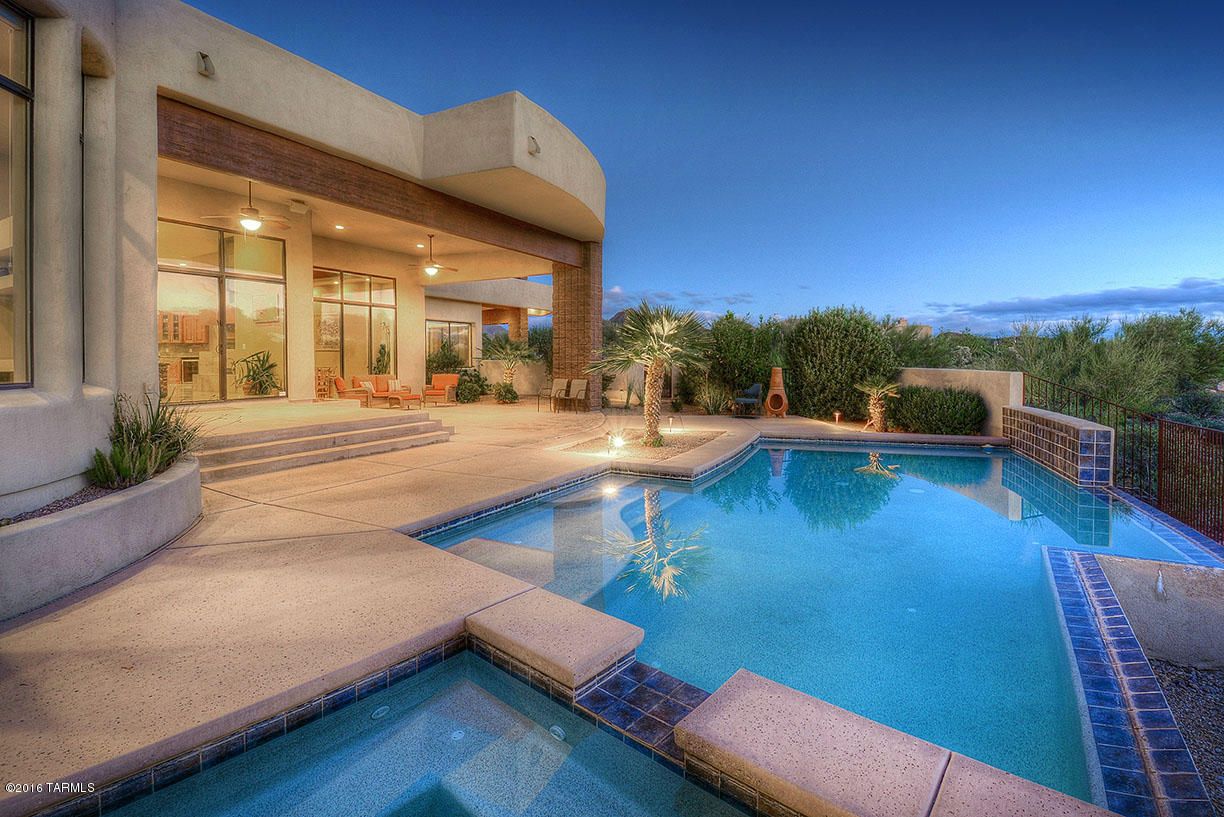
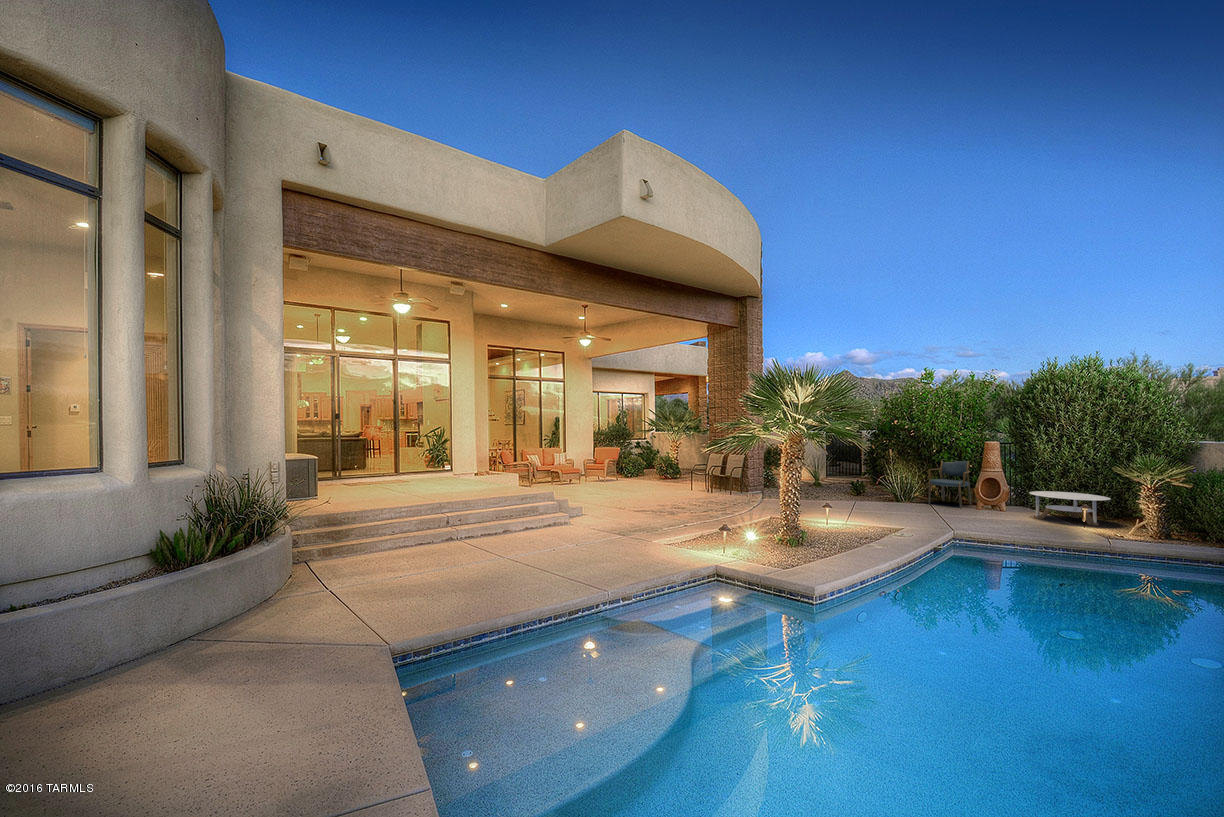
round table: none [802,404,849,426] -> present [1029,491,1111,526]

